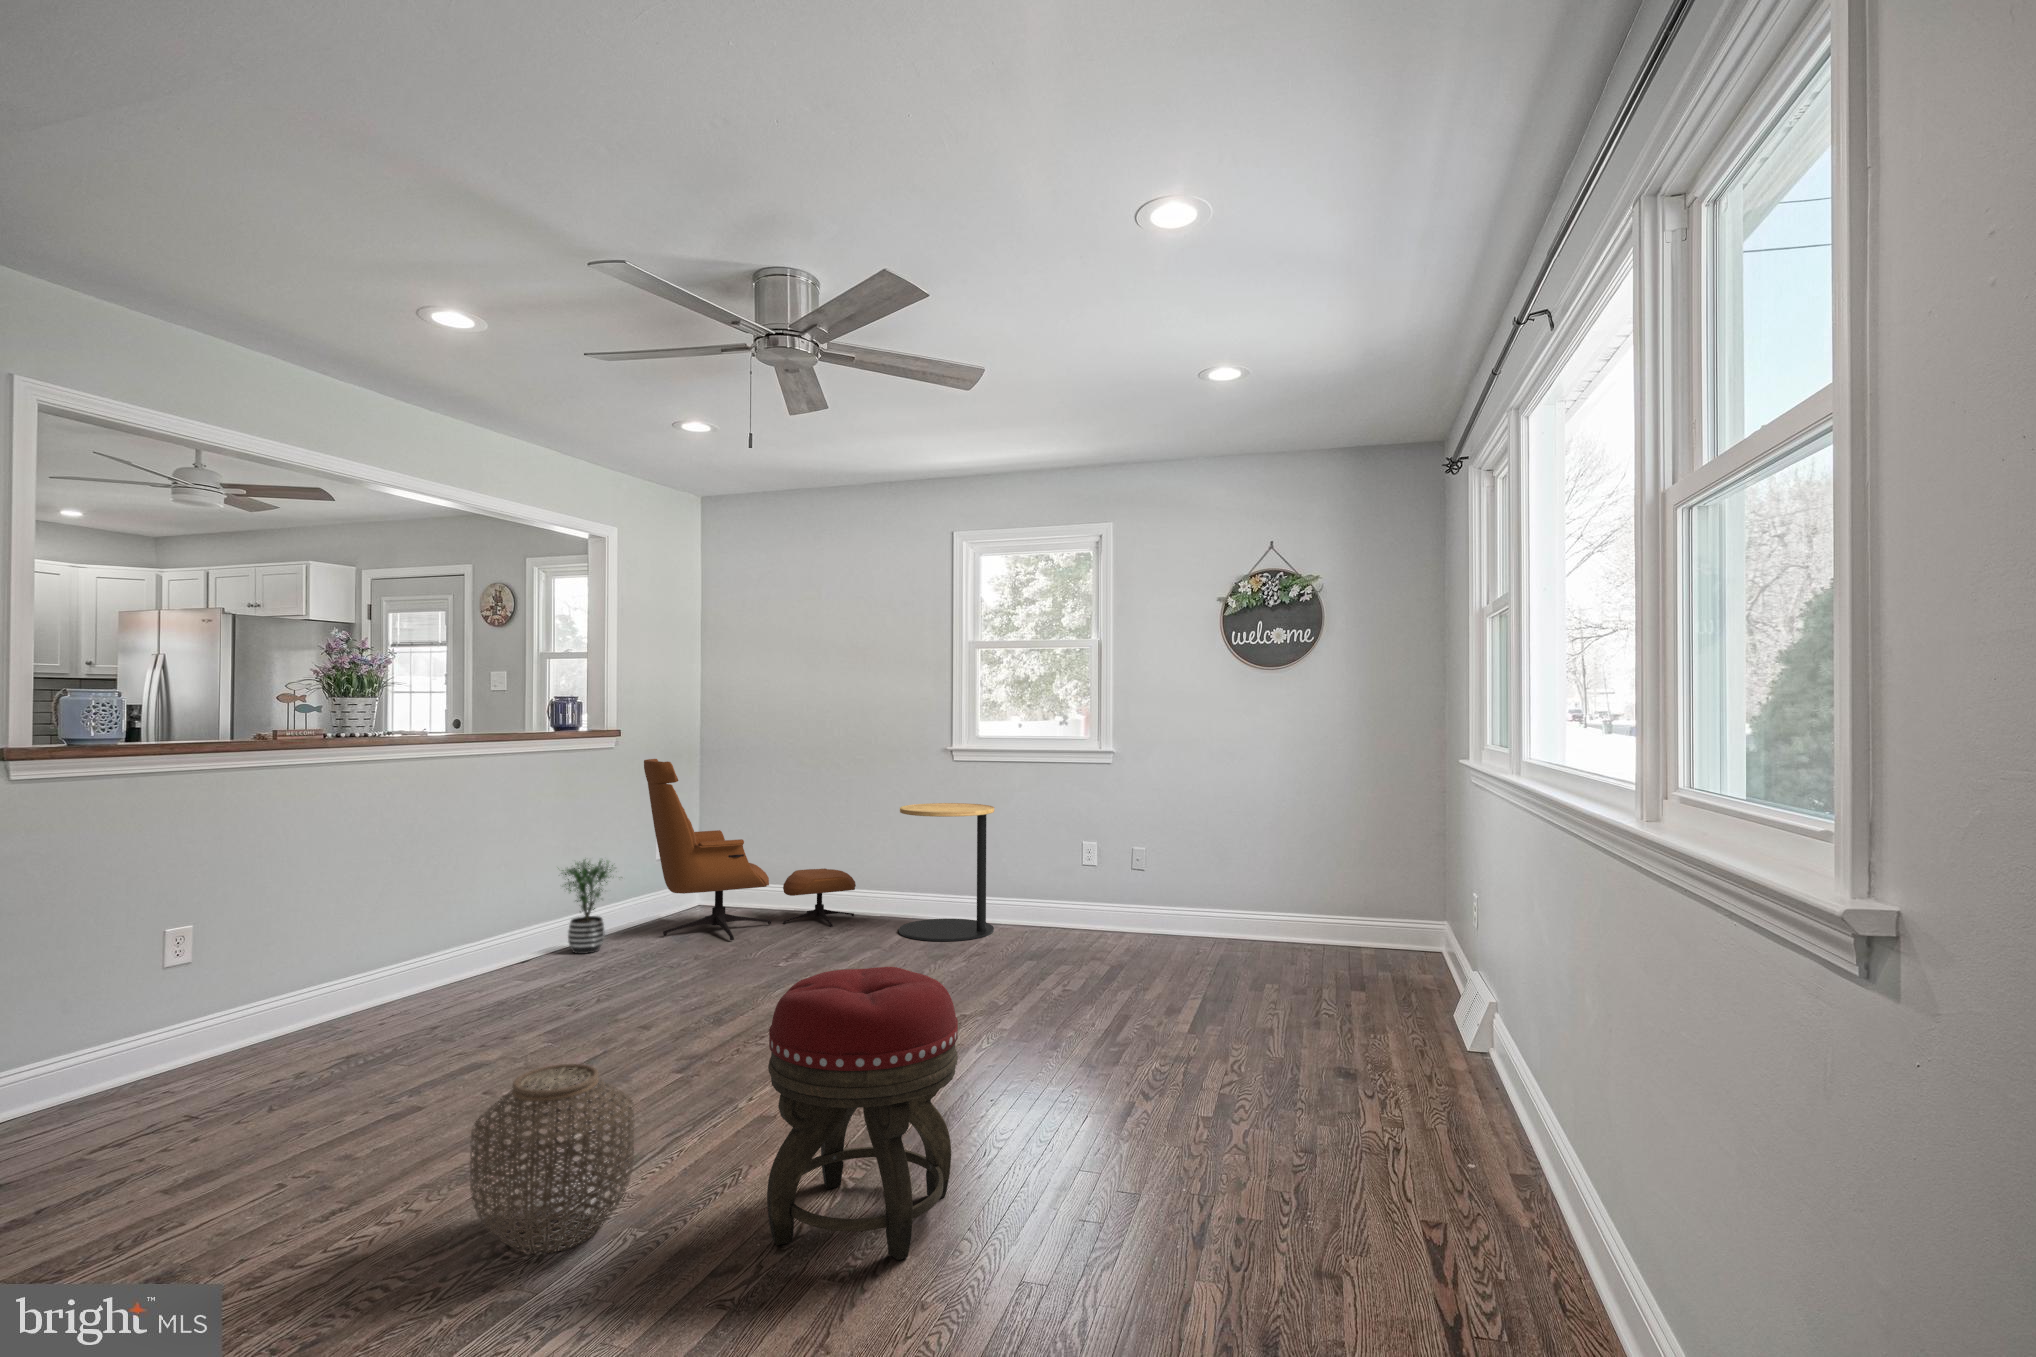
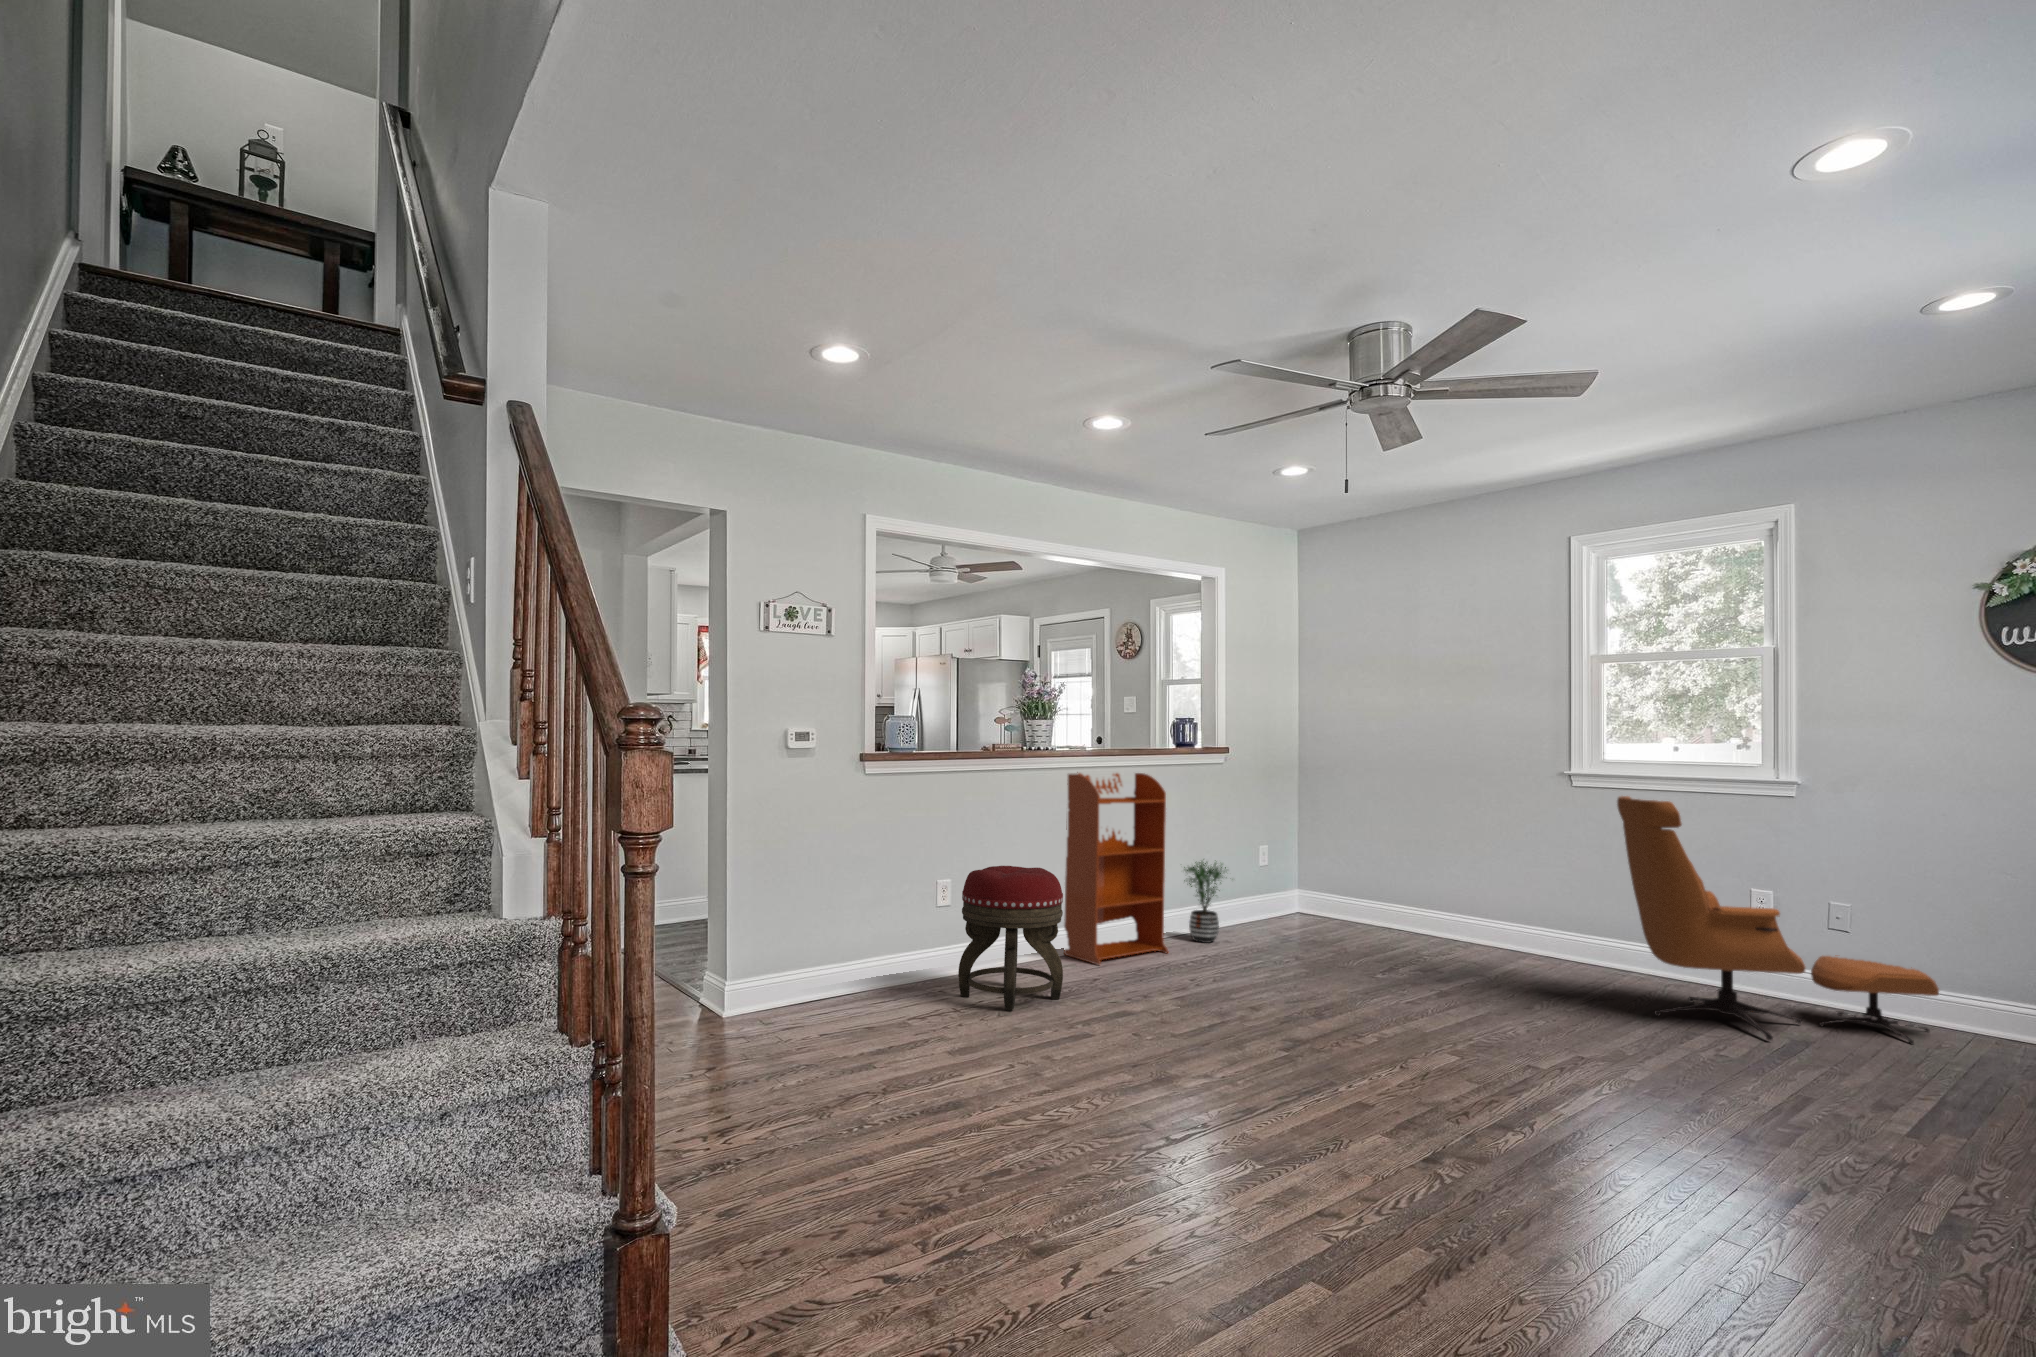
bookcase: none [396,750,541,1004] -> present [1064,772,1168,965]
lounge chair: present [644,759,856,940] -> present [1617,796,1939,1044]
side table: present [899,803,994,941] -> none [1507,835,1623,985]
footstool: present [767,967,958,1260] -> present [958,866,1063,1011]
woven basket: present [470,1064,634,1253] -> none [1128,1013,1251,1163]

